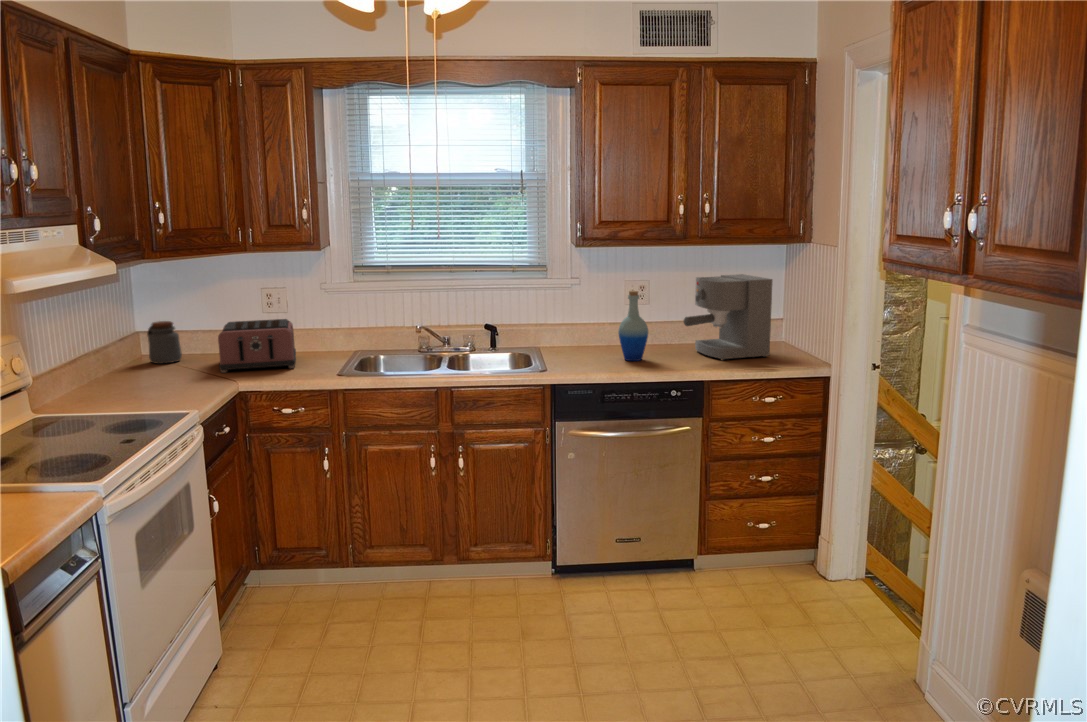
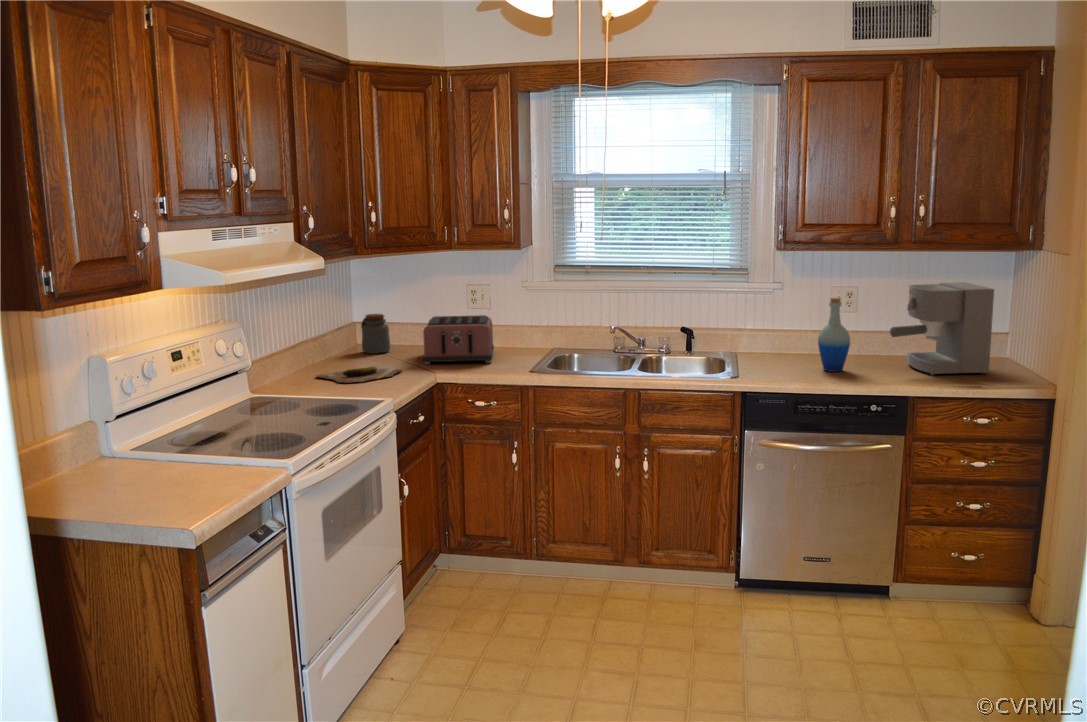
cutting board: none [92,377,196,398] -> present [317,365,402,383]

